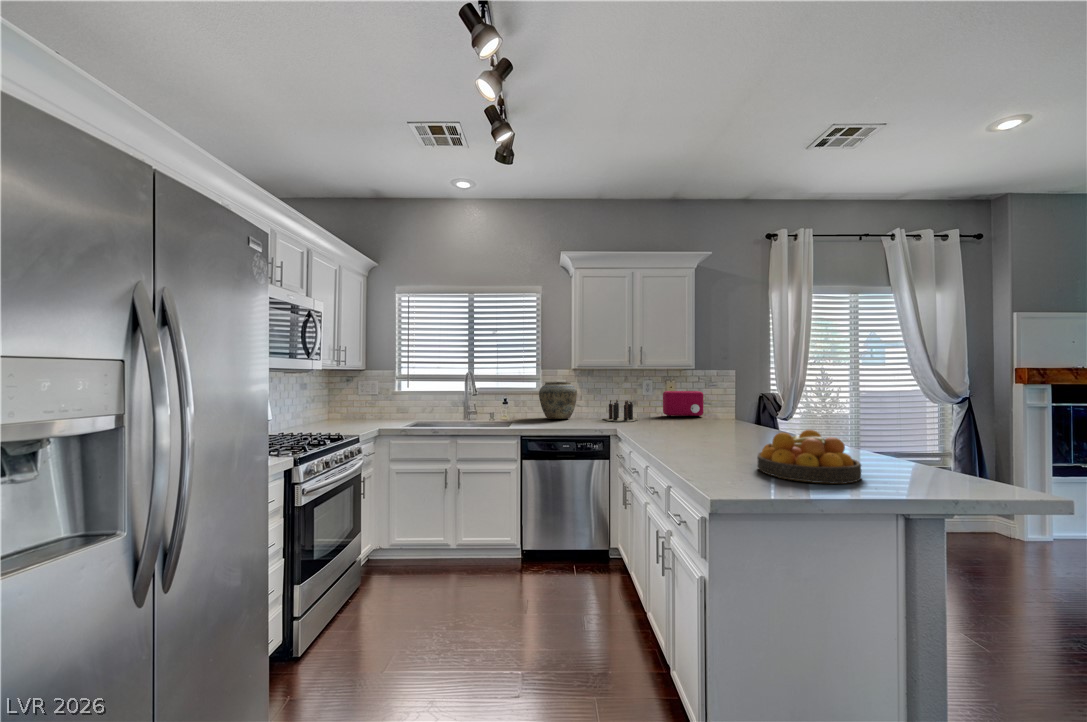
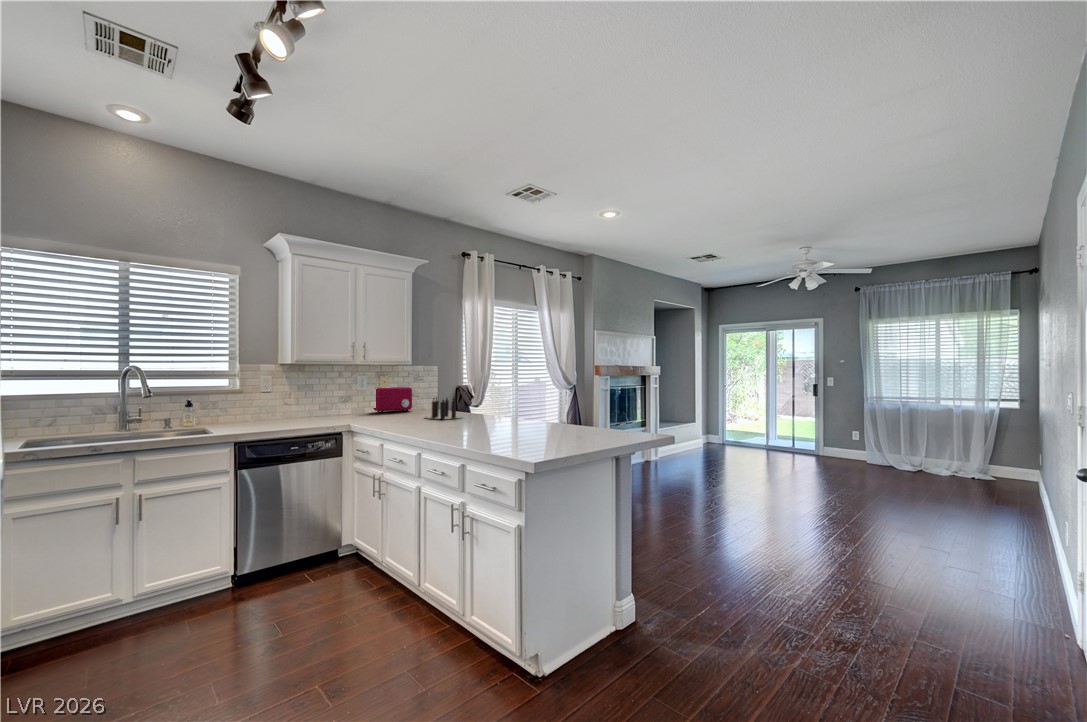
vase: present [539,382,577,419] -> none [235,379,286,422]
candle: present [604,400,637,422] -> present [426,397,462,419]
fruit bowl: present [757,430,861,484] -> none [513,405,576,438]

